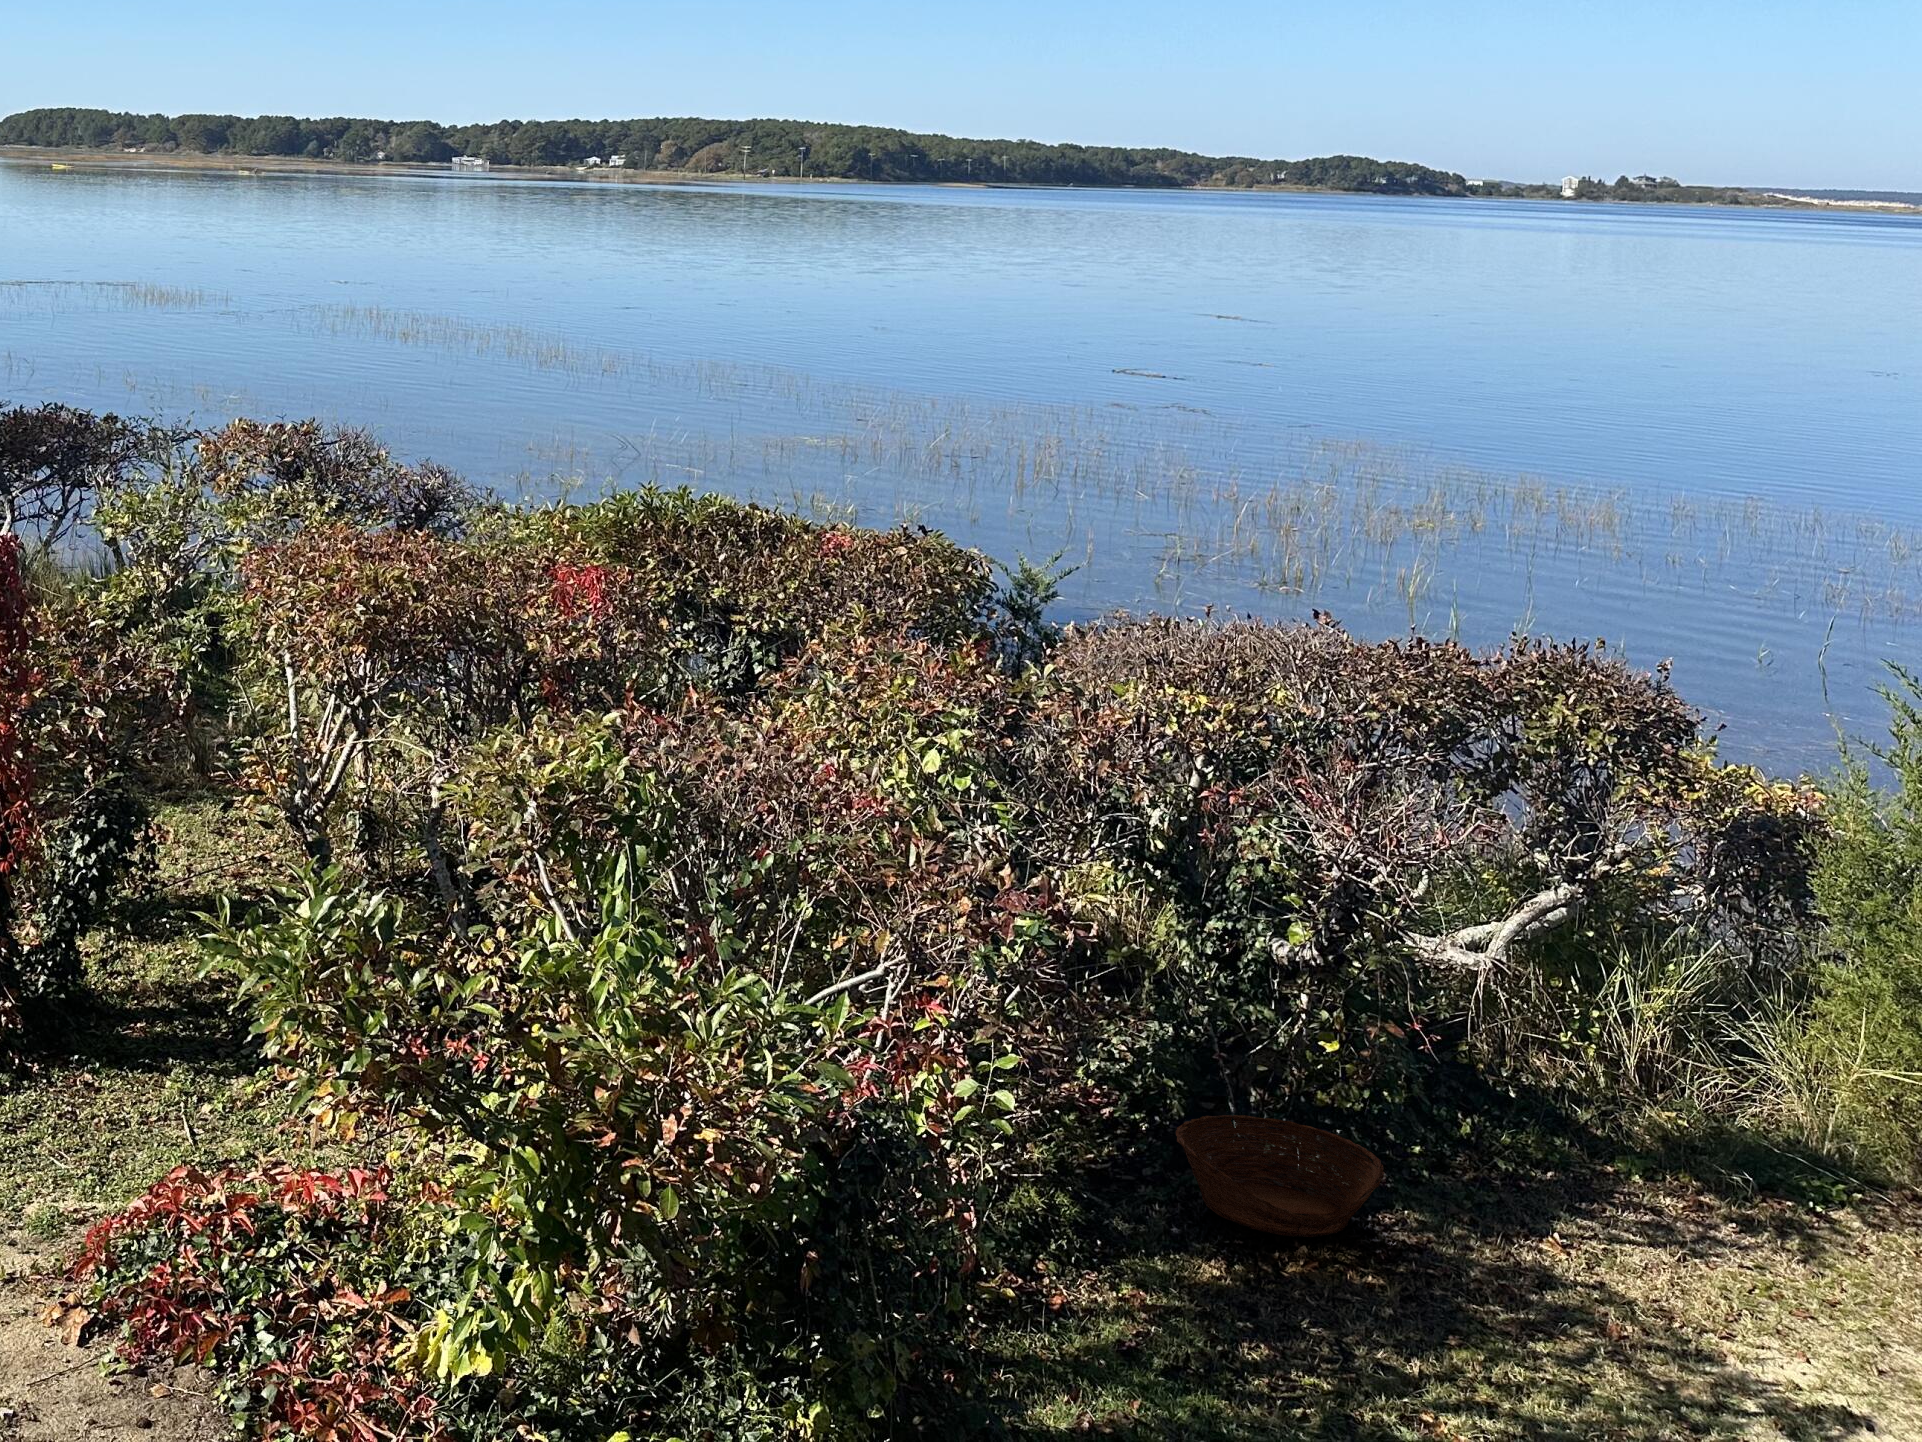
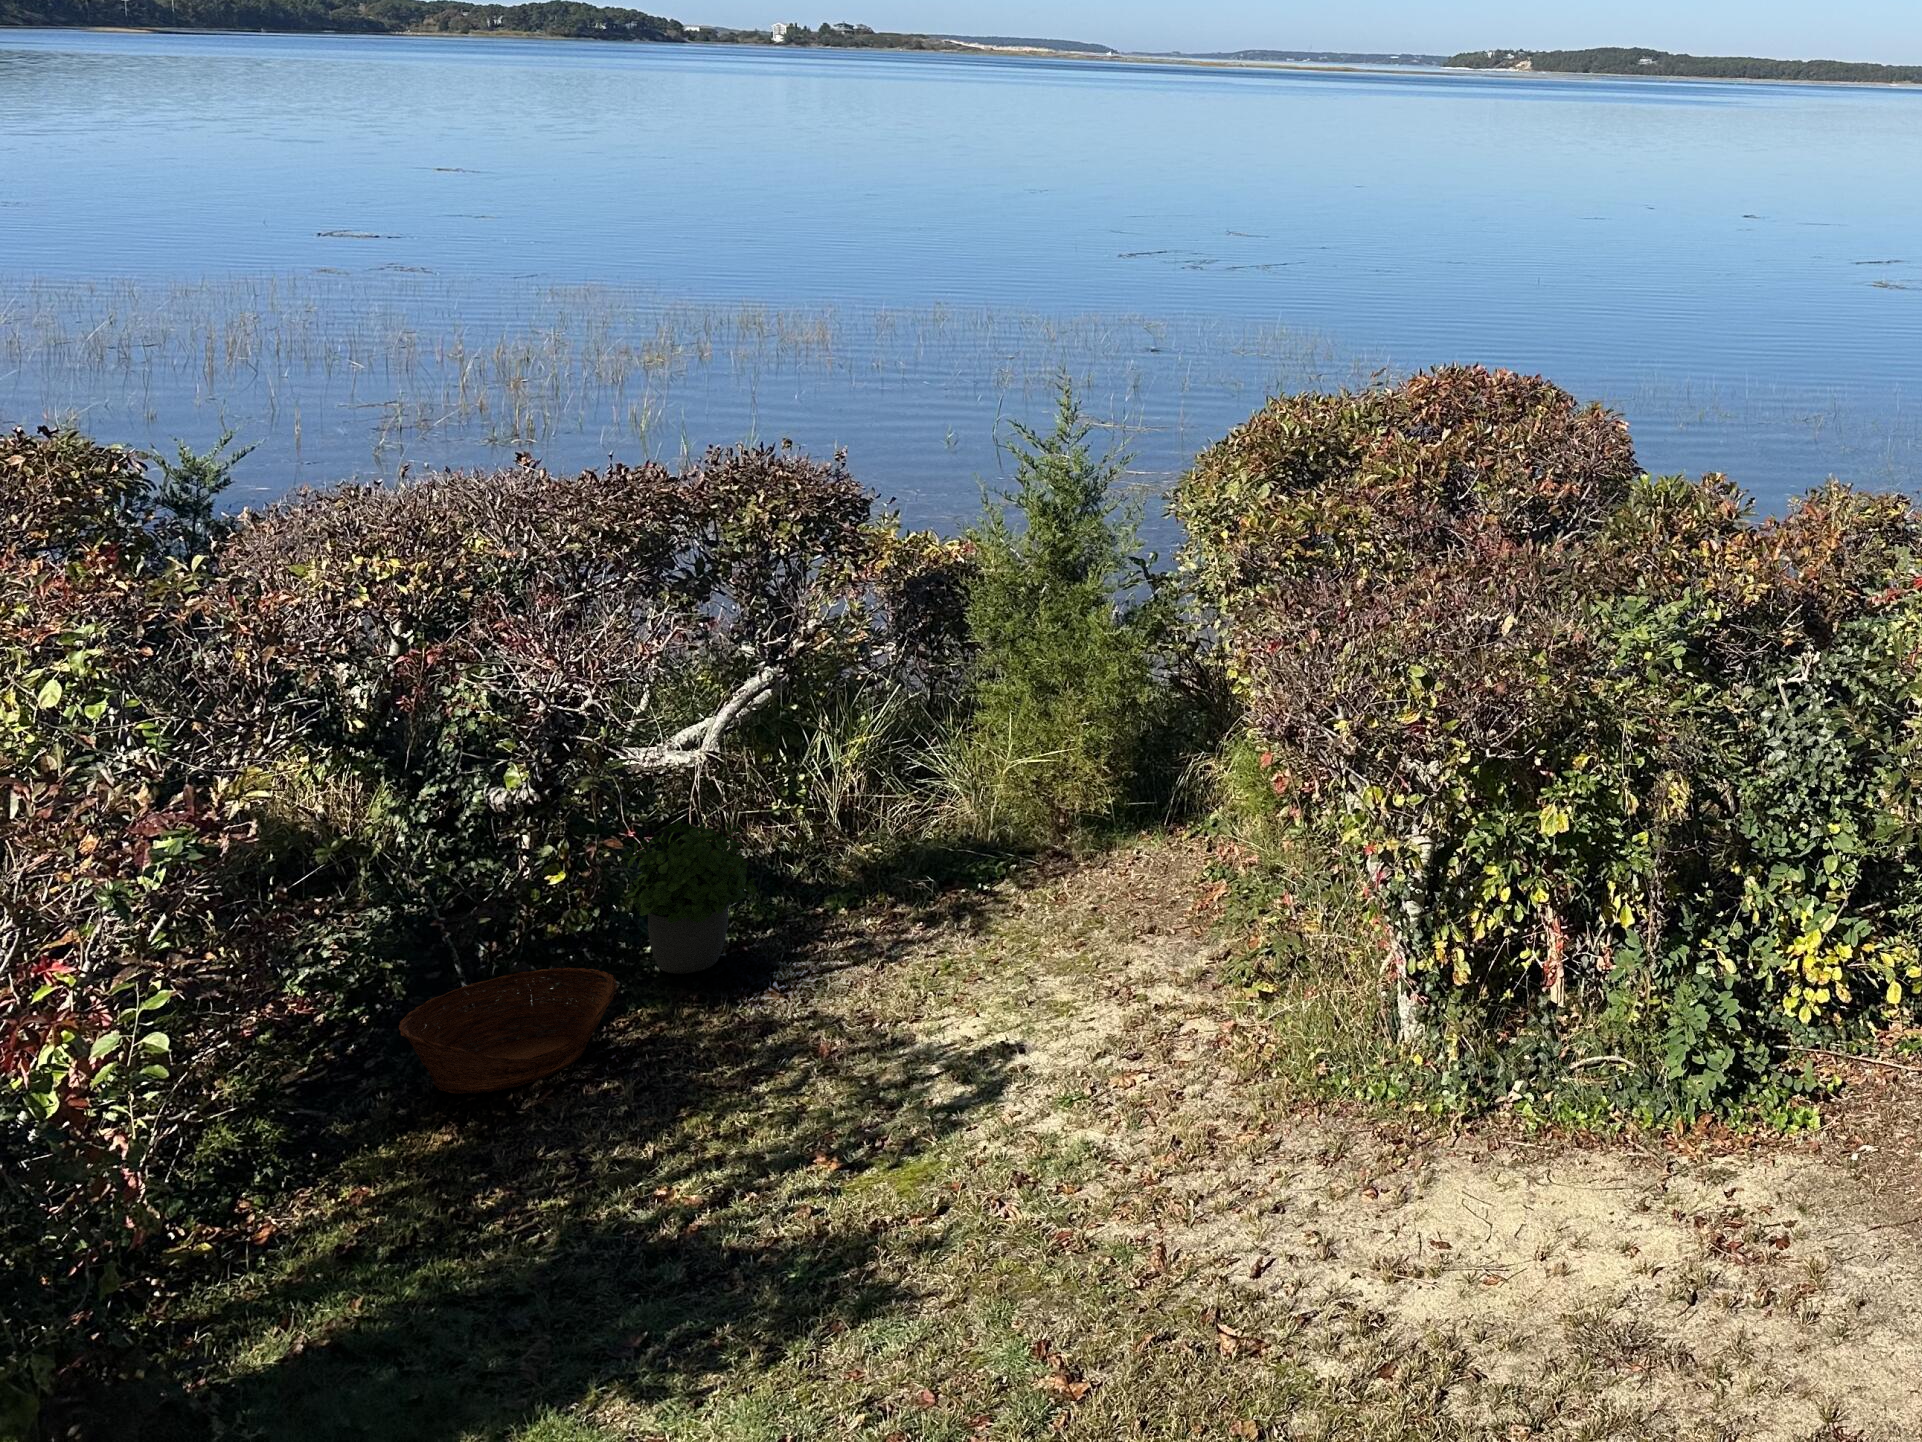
potted plant: none [1397,1021,1544,1188] -> present [624,819,757,974]

